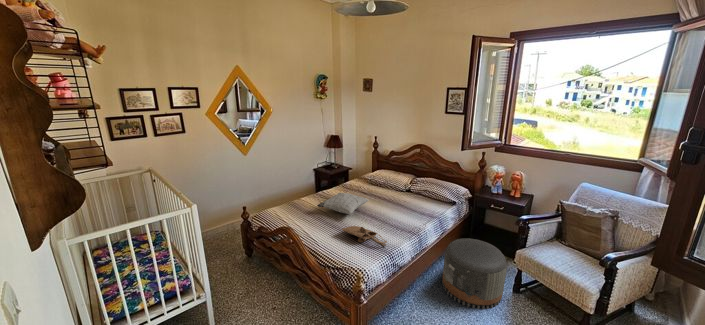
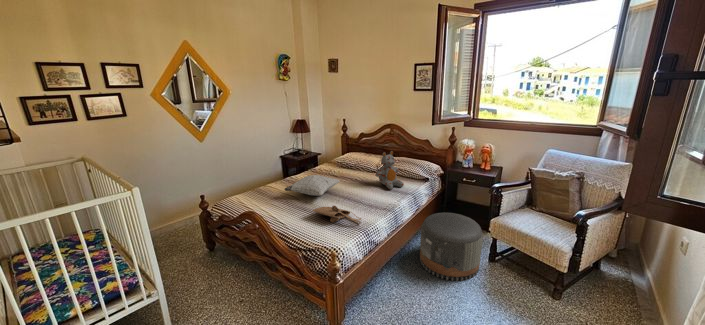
stuffed bear: none [403,174,430,211] -> present [376,151,404,190]

